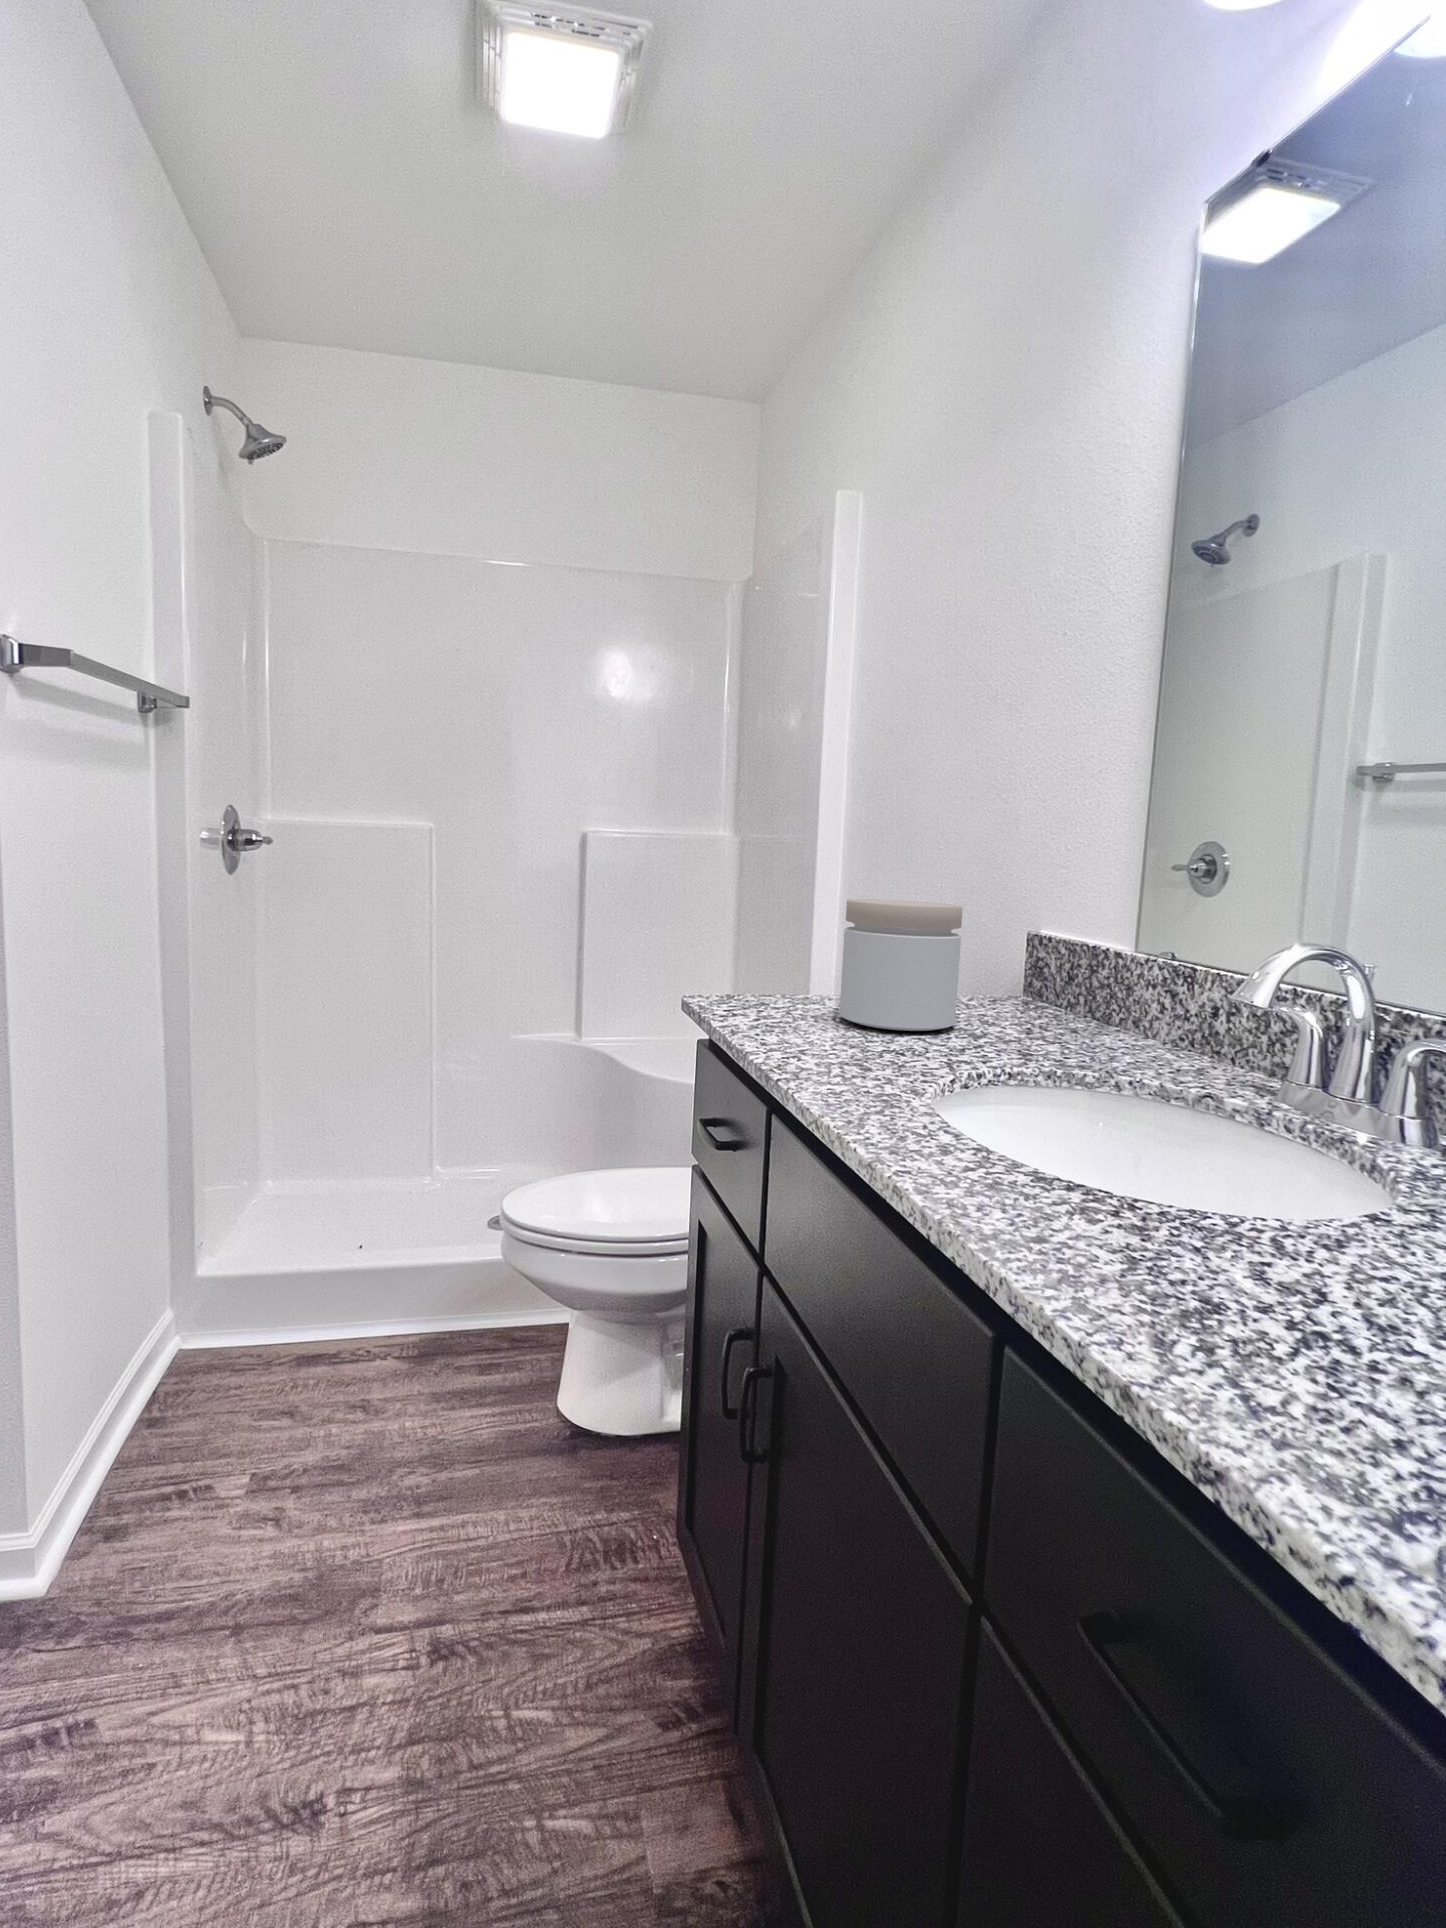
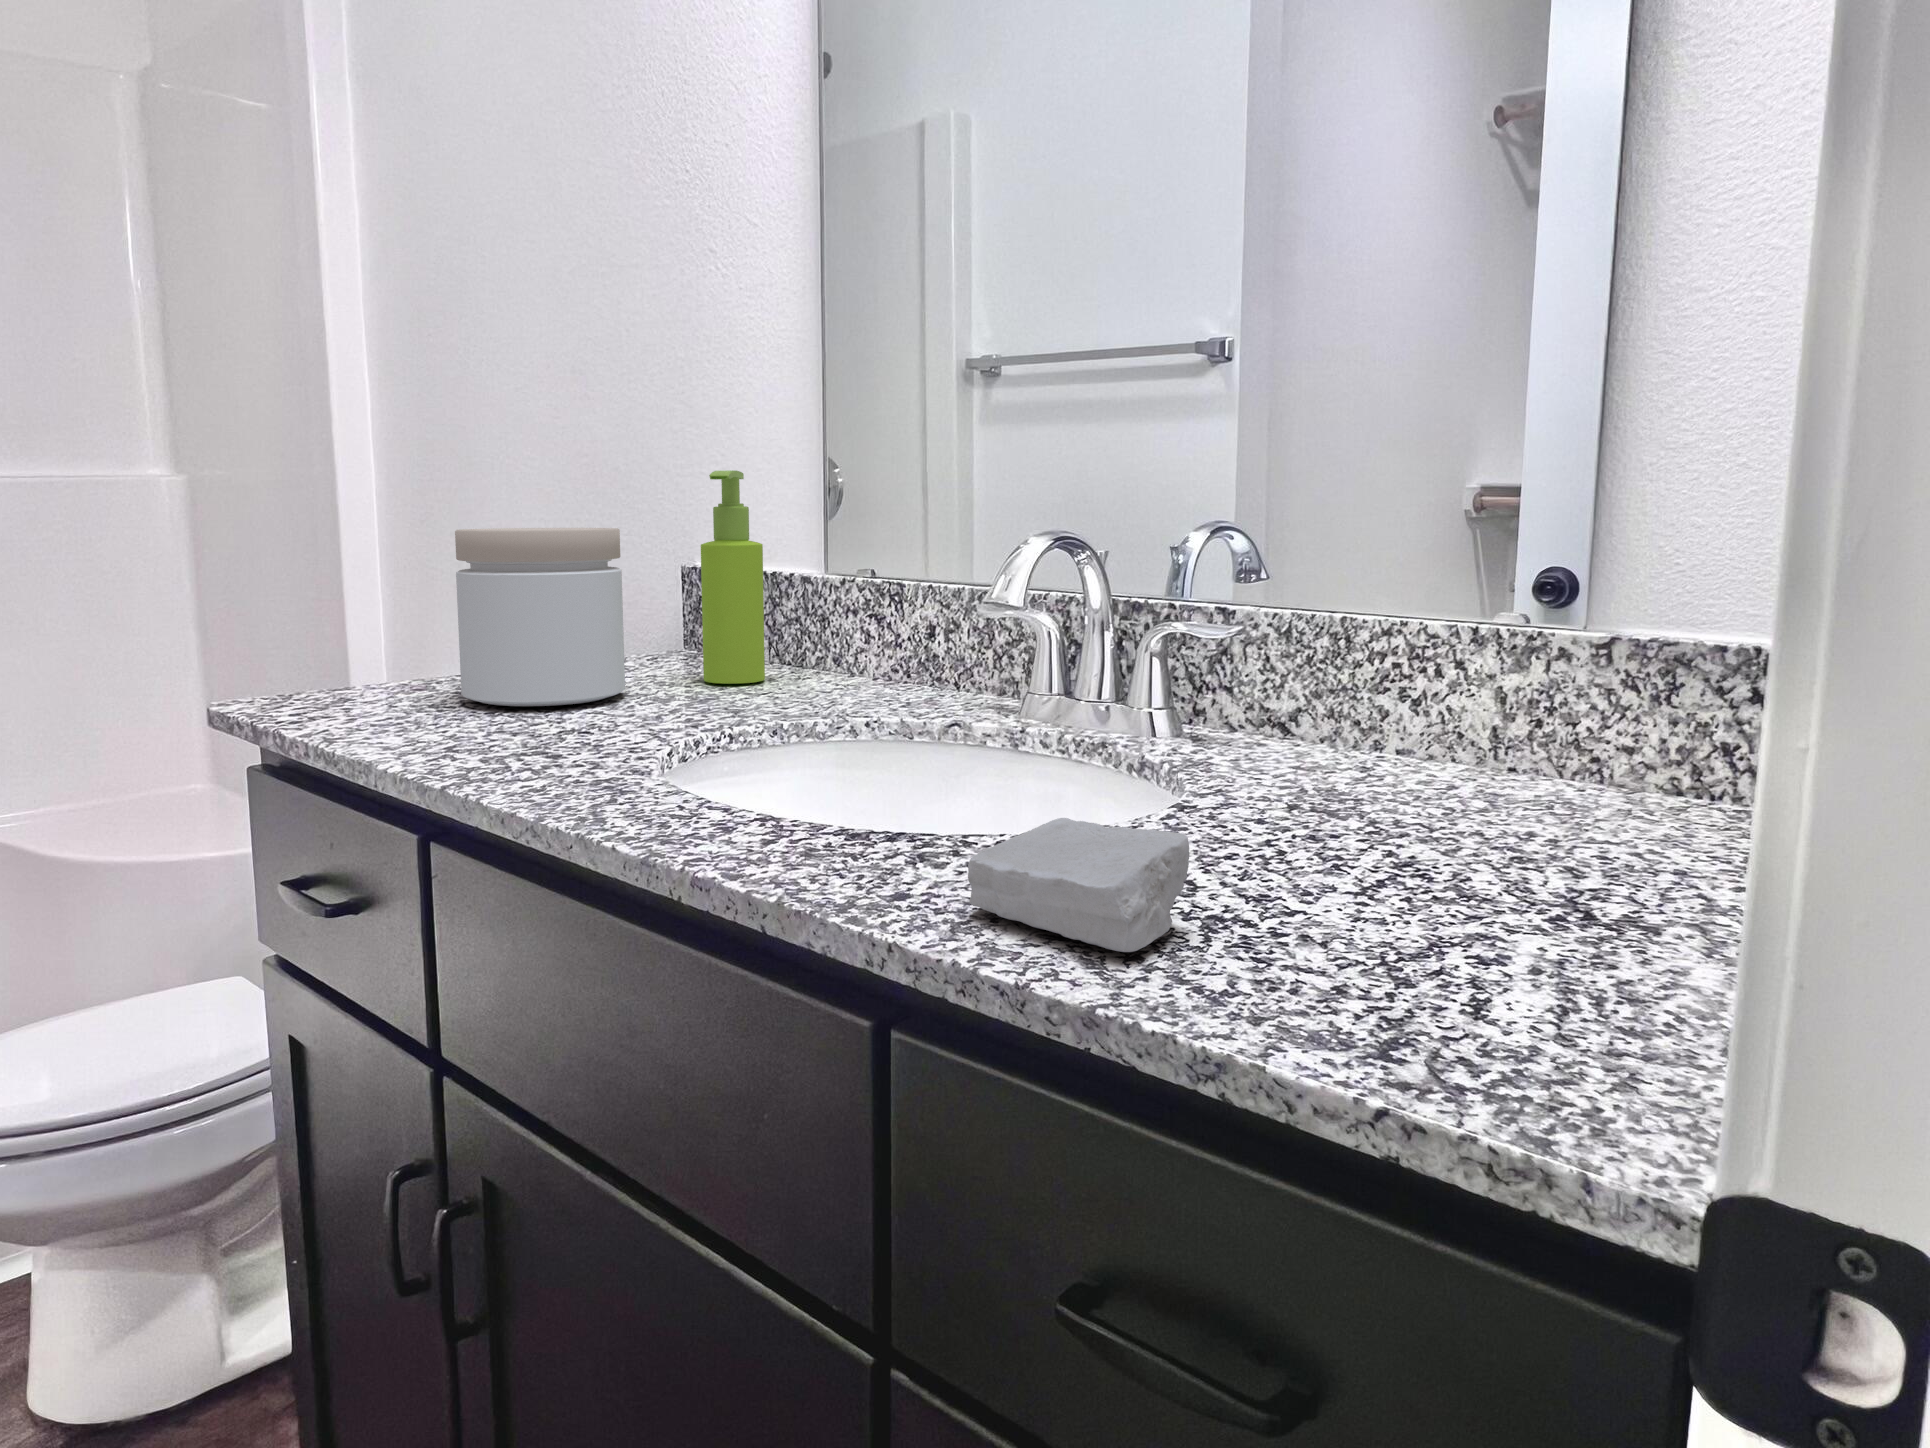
soap dispenser: none [1021,867,1079,1033] -> present [701,470,765,684]
soap bar: none [1083,1206,1285,1344] -> present [968,818,1189,952]

